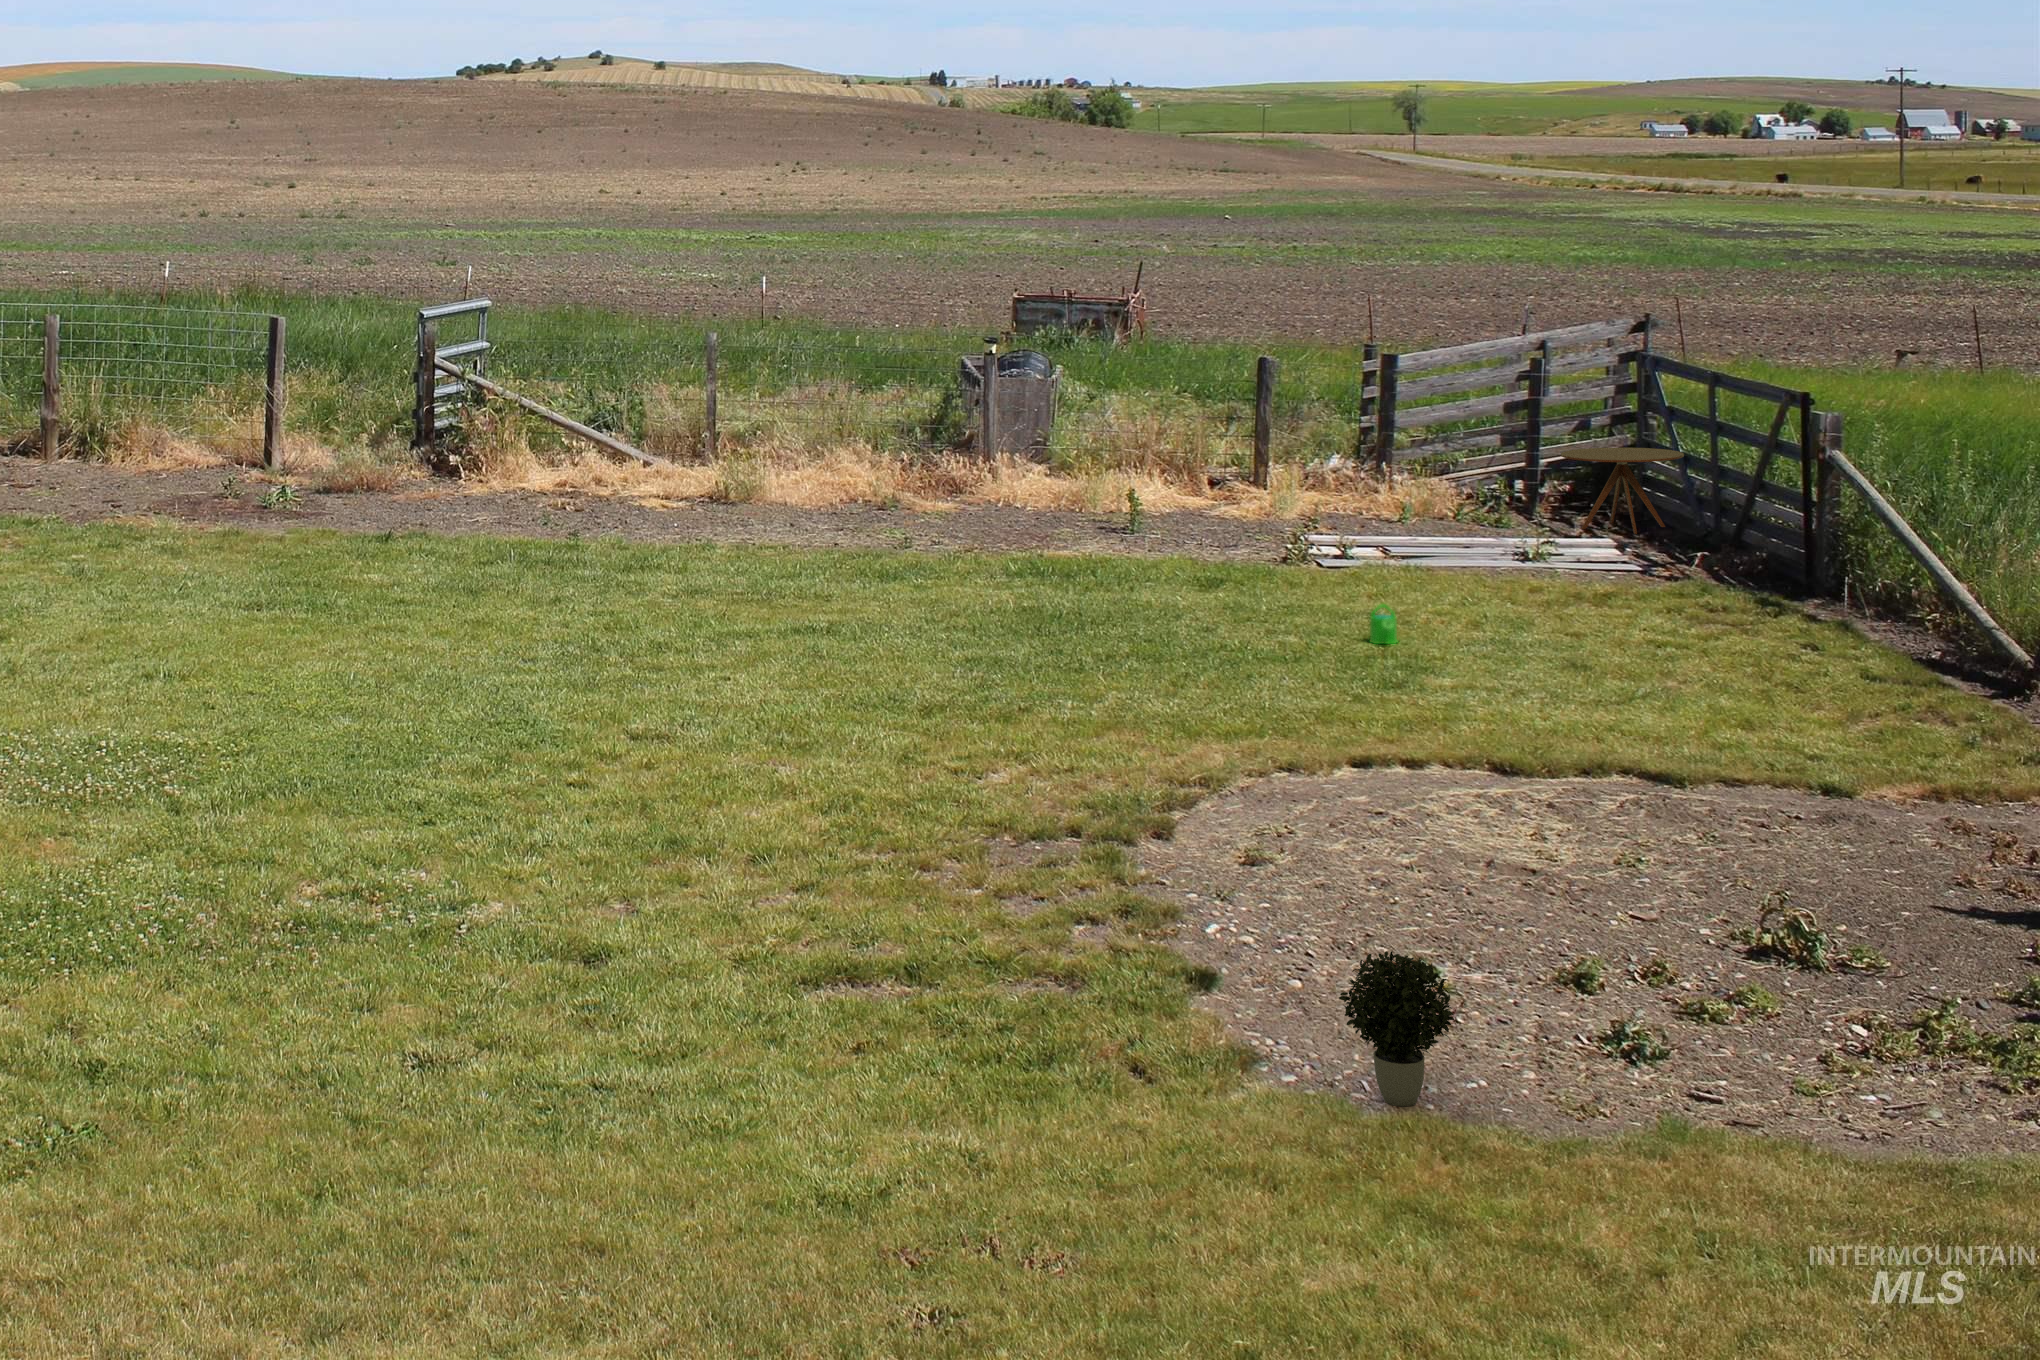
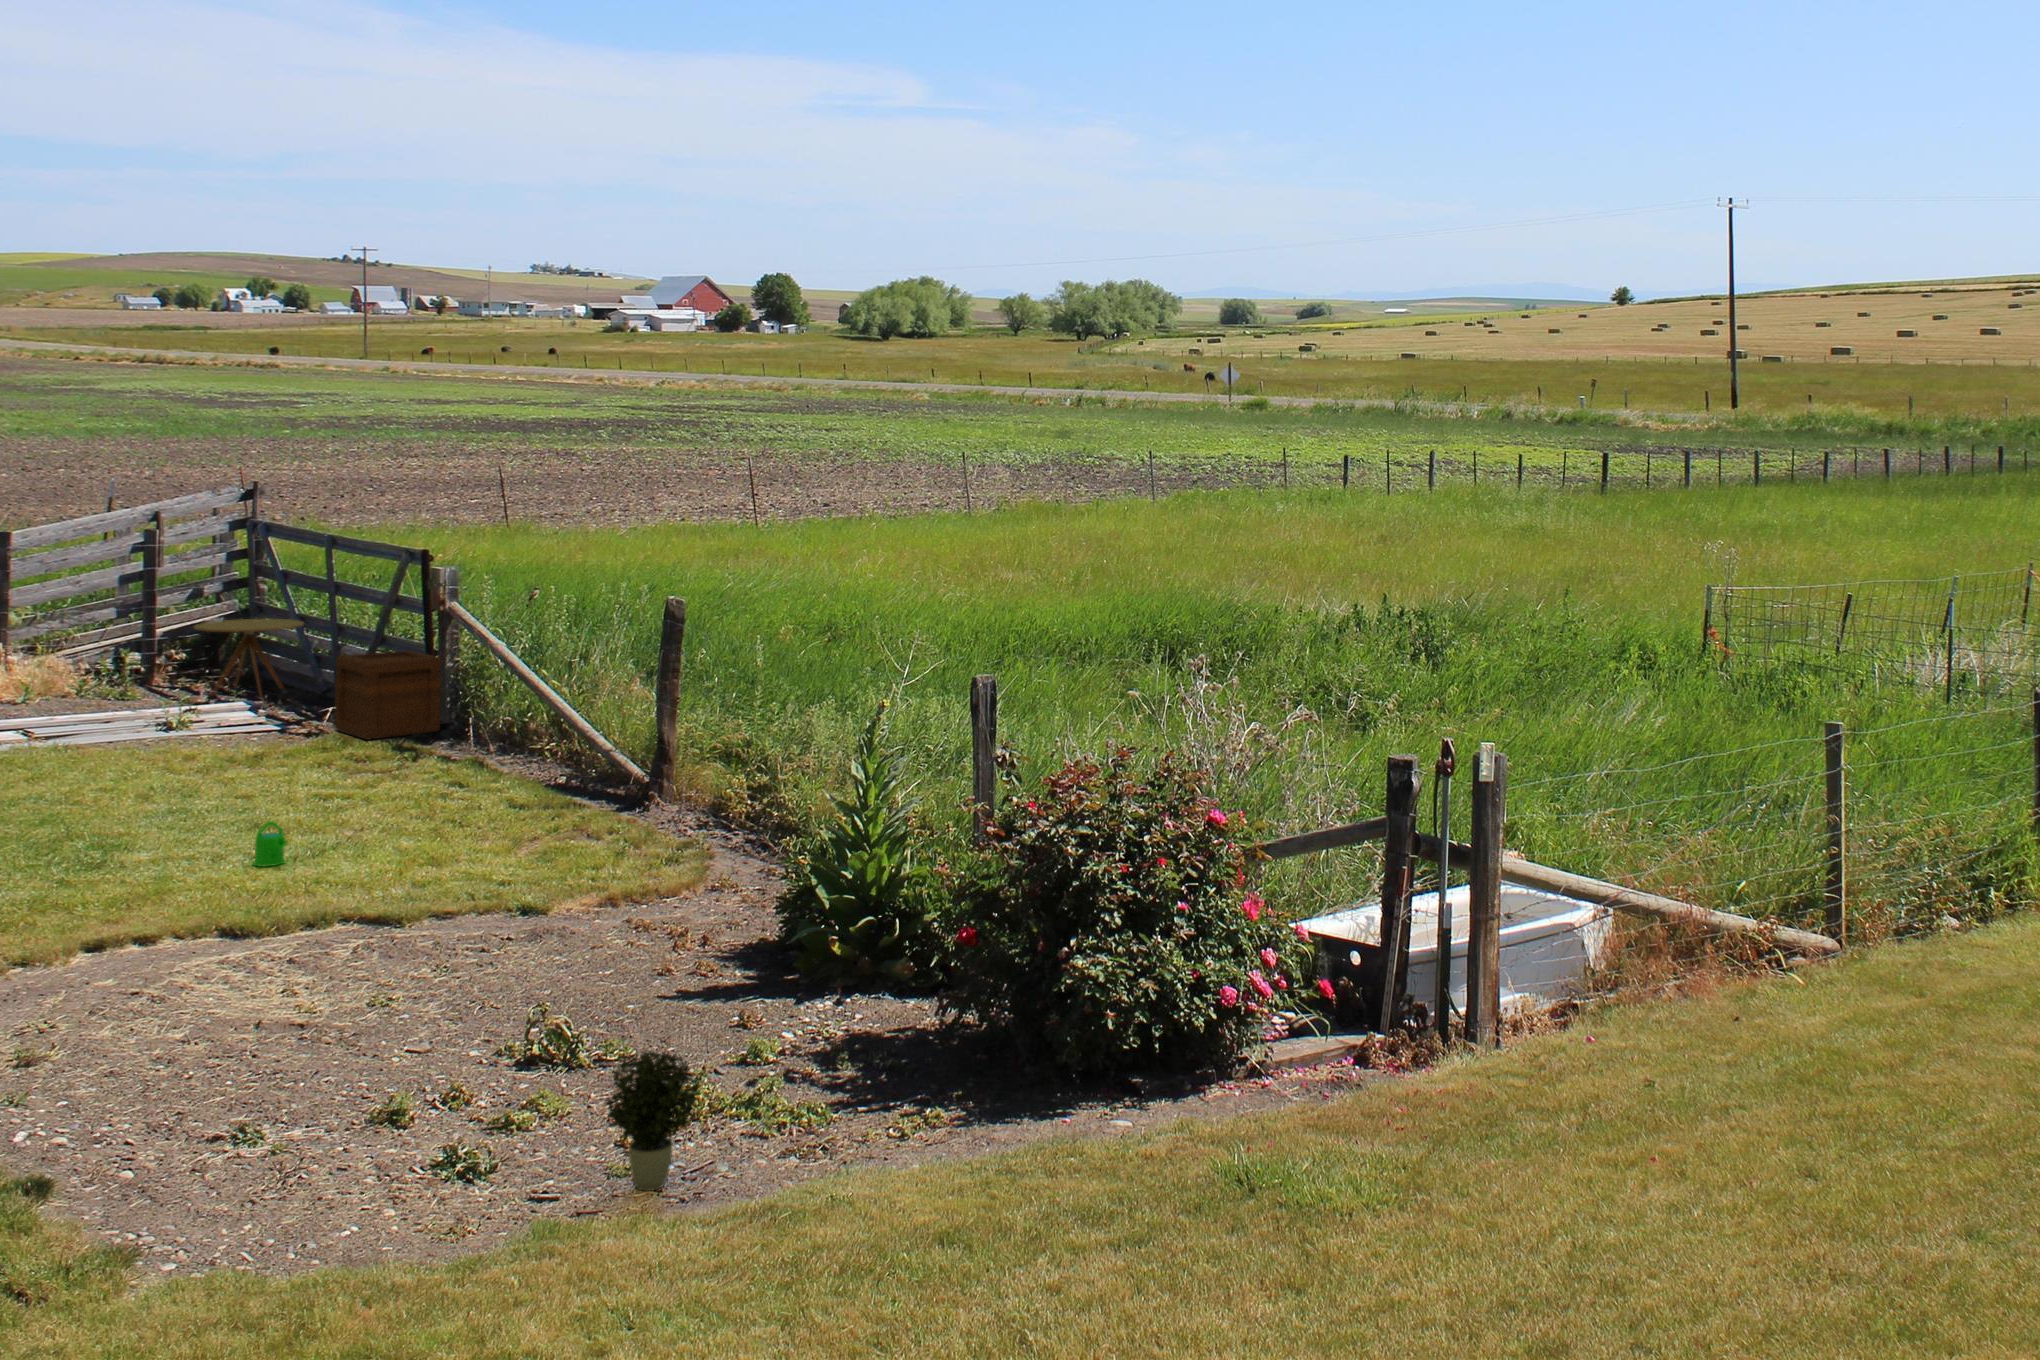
wooden crate: none [1698,492,1823,591] -> present [334,650,441,740]
watering can: present [1370,604,1398,644] -> present [253,821,287,867]
potted plant: present [1339,951,1454,1106] -> present [606,1052,699,1191]

